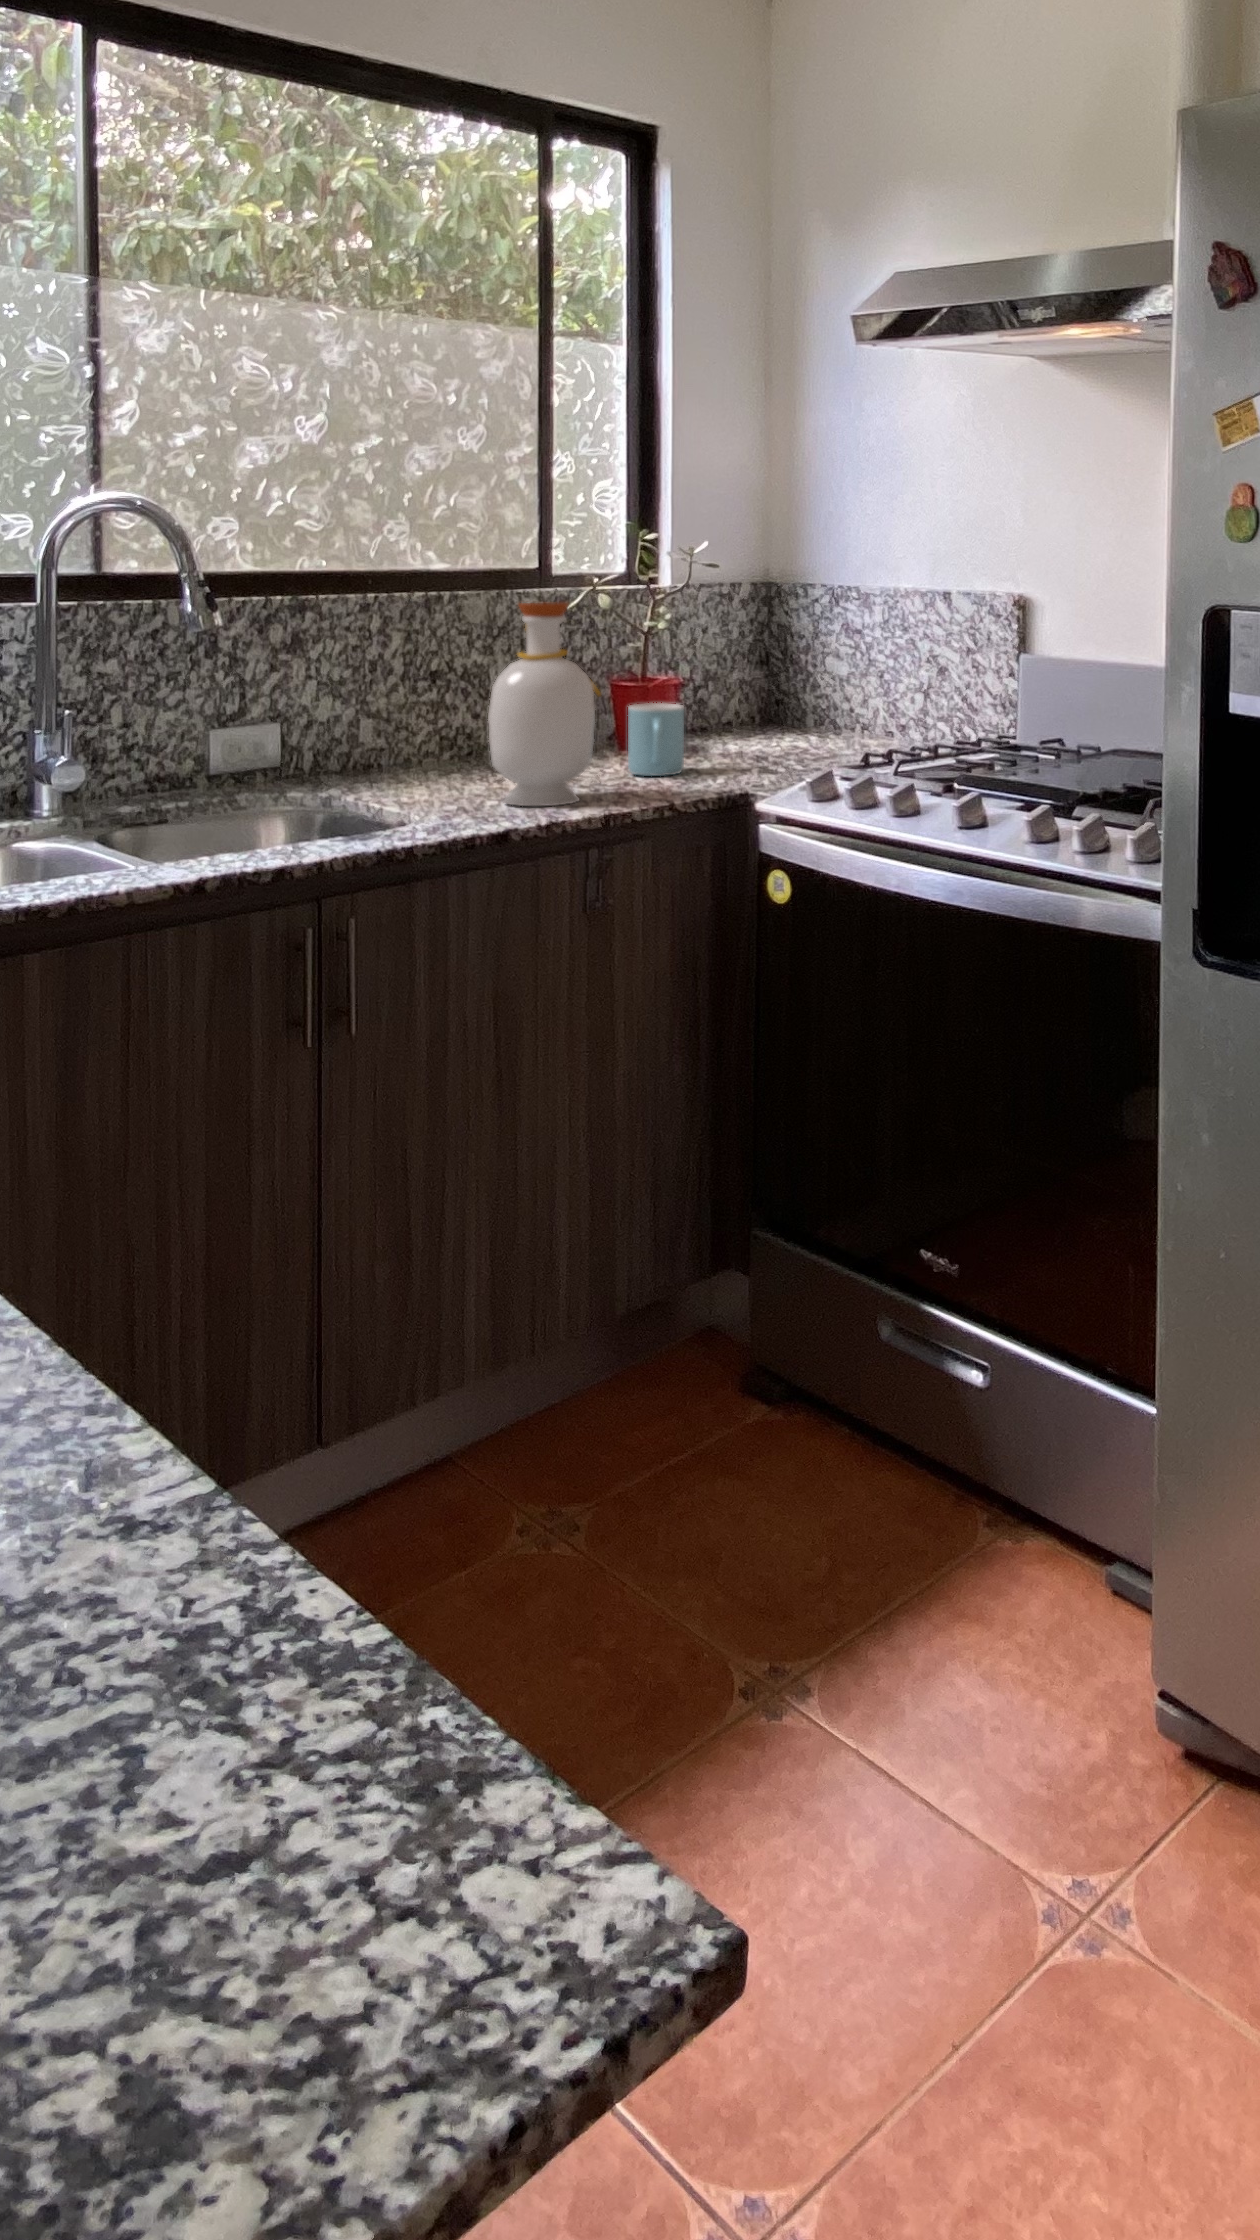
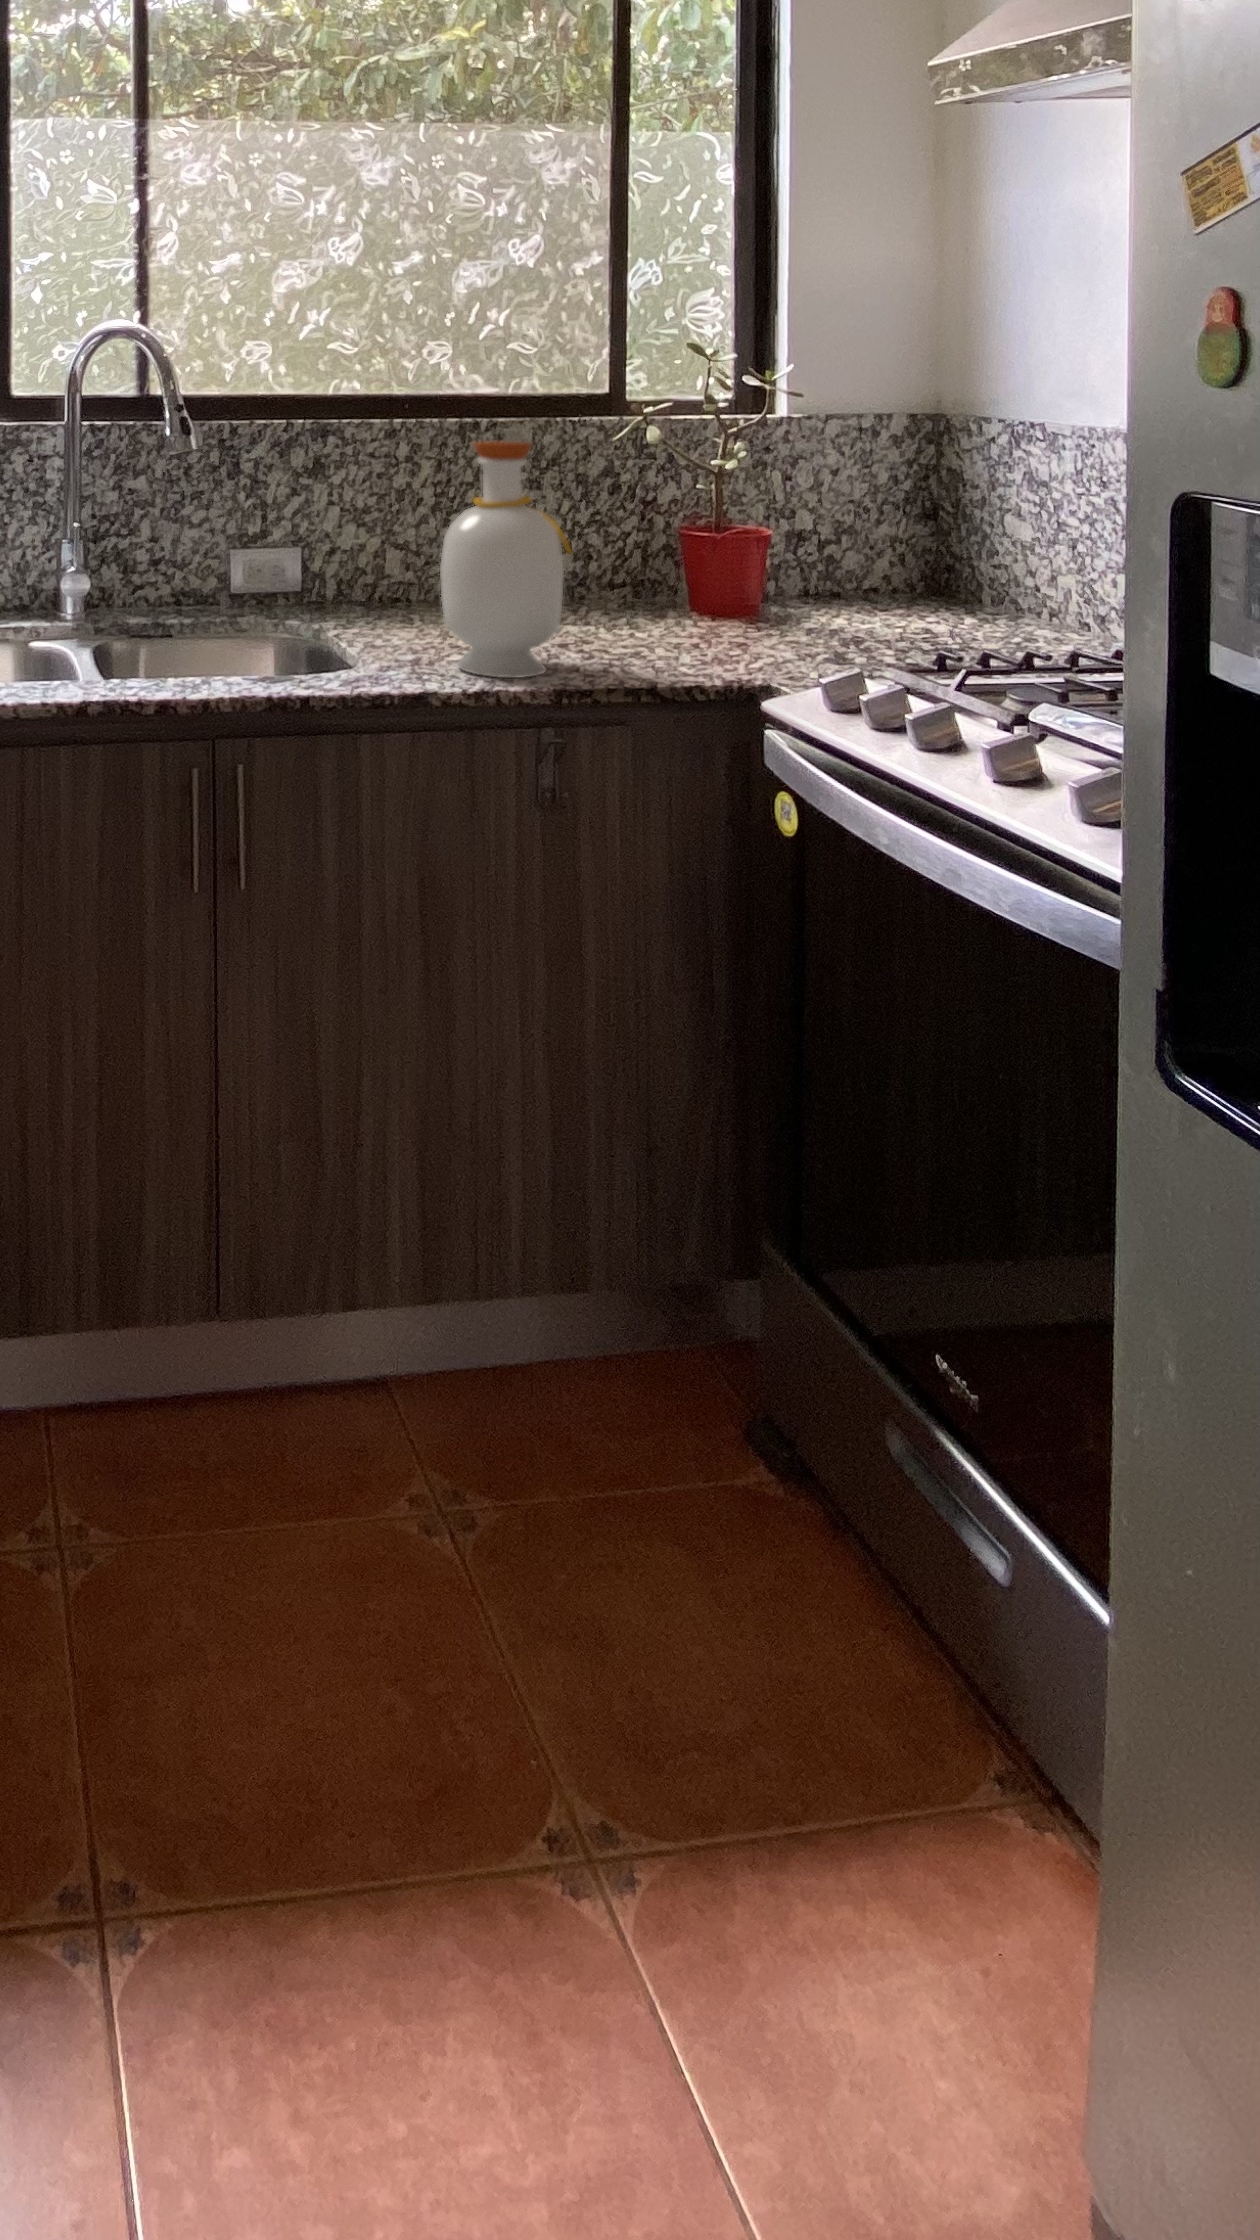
mug: present [628,703,684,776] -> none [651,561,723,651]

